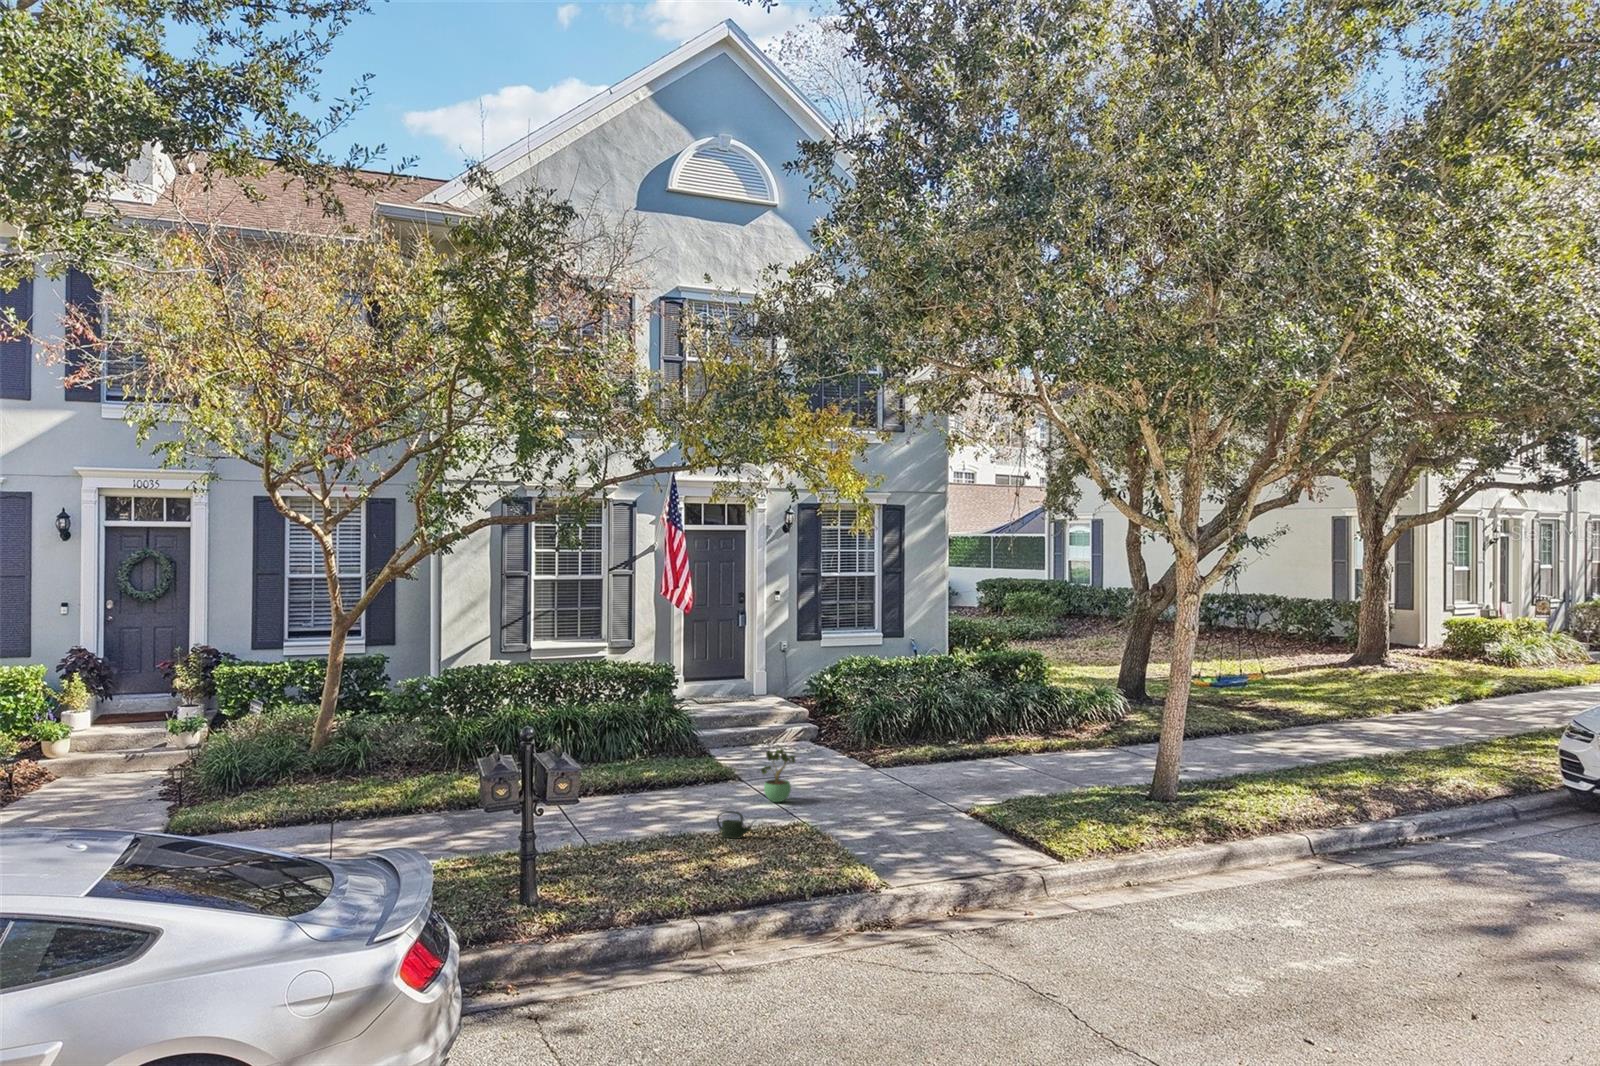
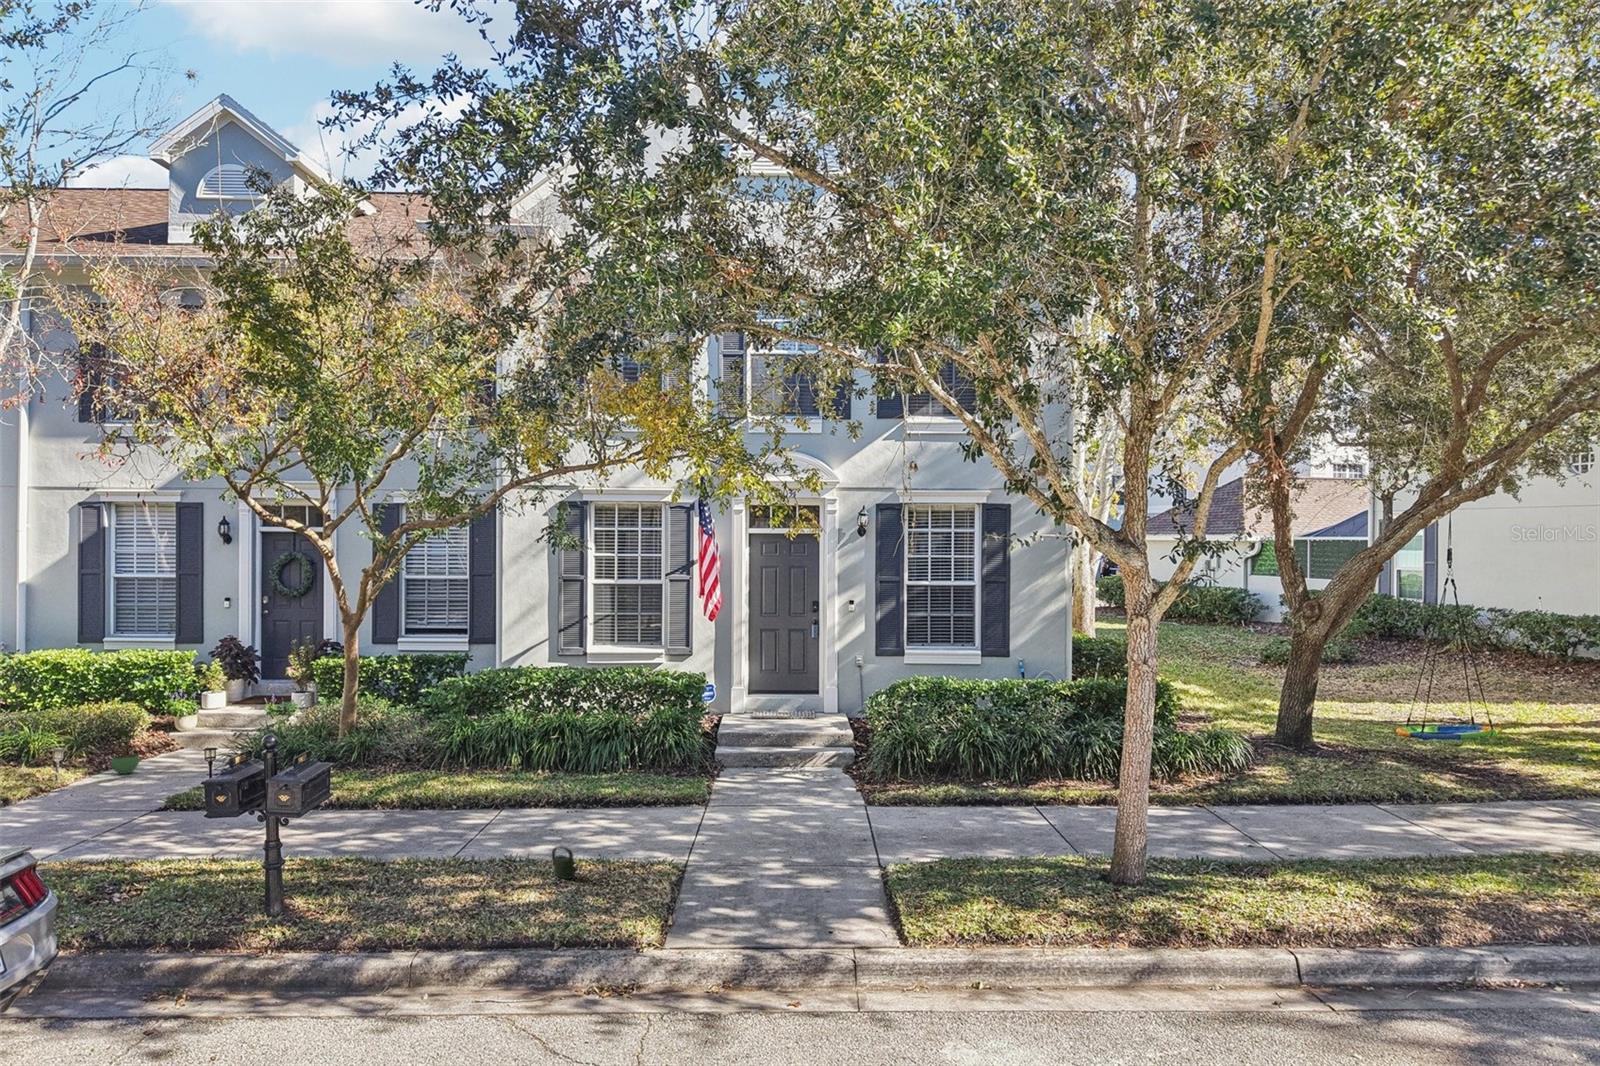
potted plant: present [761,749,795,802] -> present [111,728,139,774]

